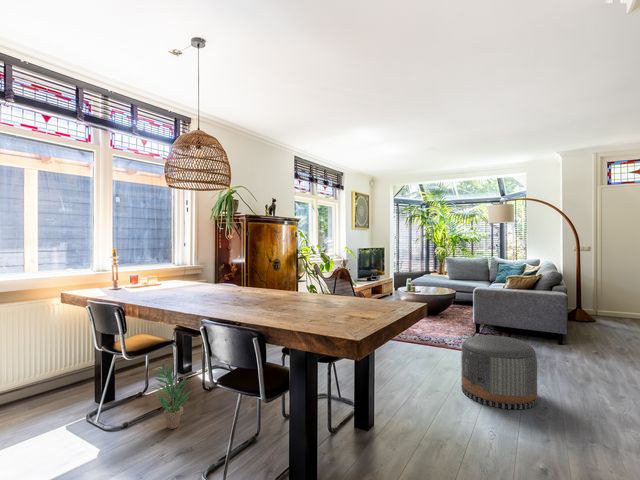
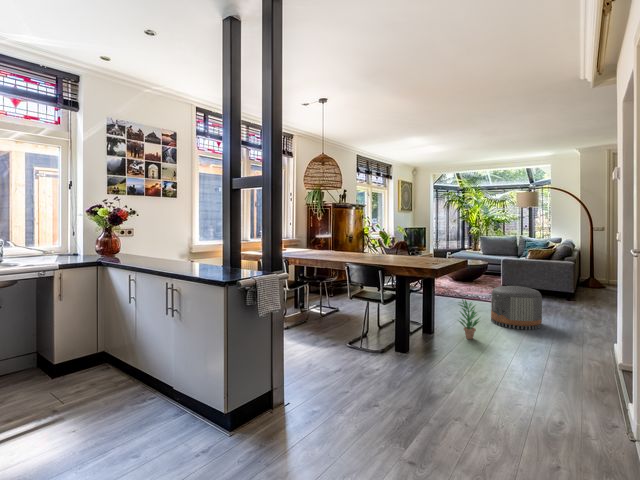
potted plant: present [155,363,189,429] -> present [459,300,480,339]

